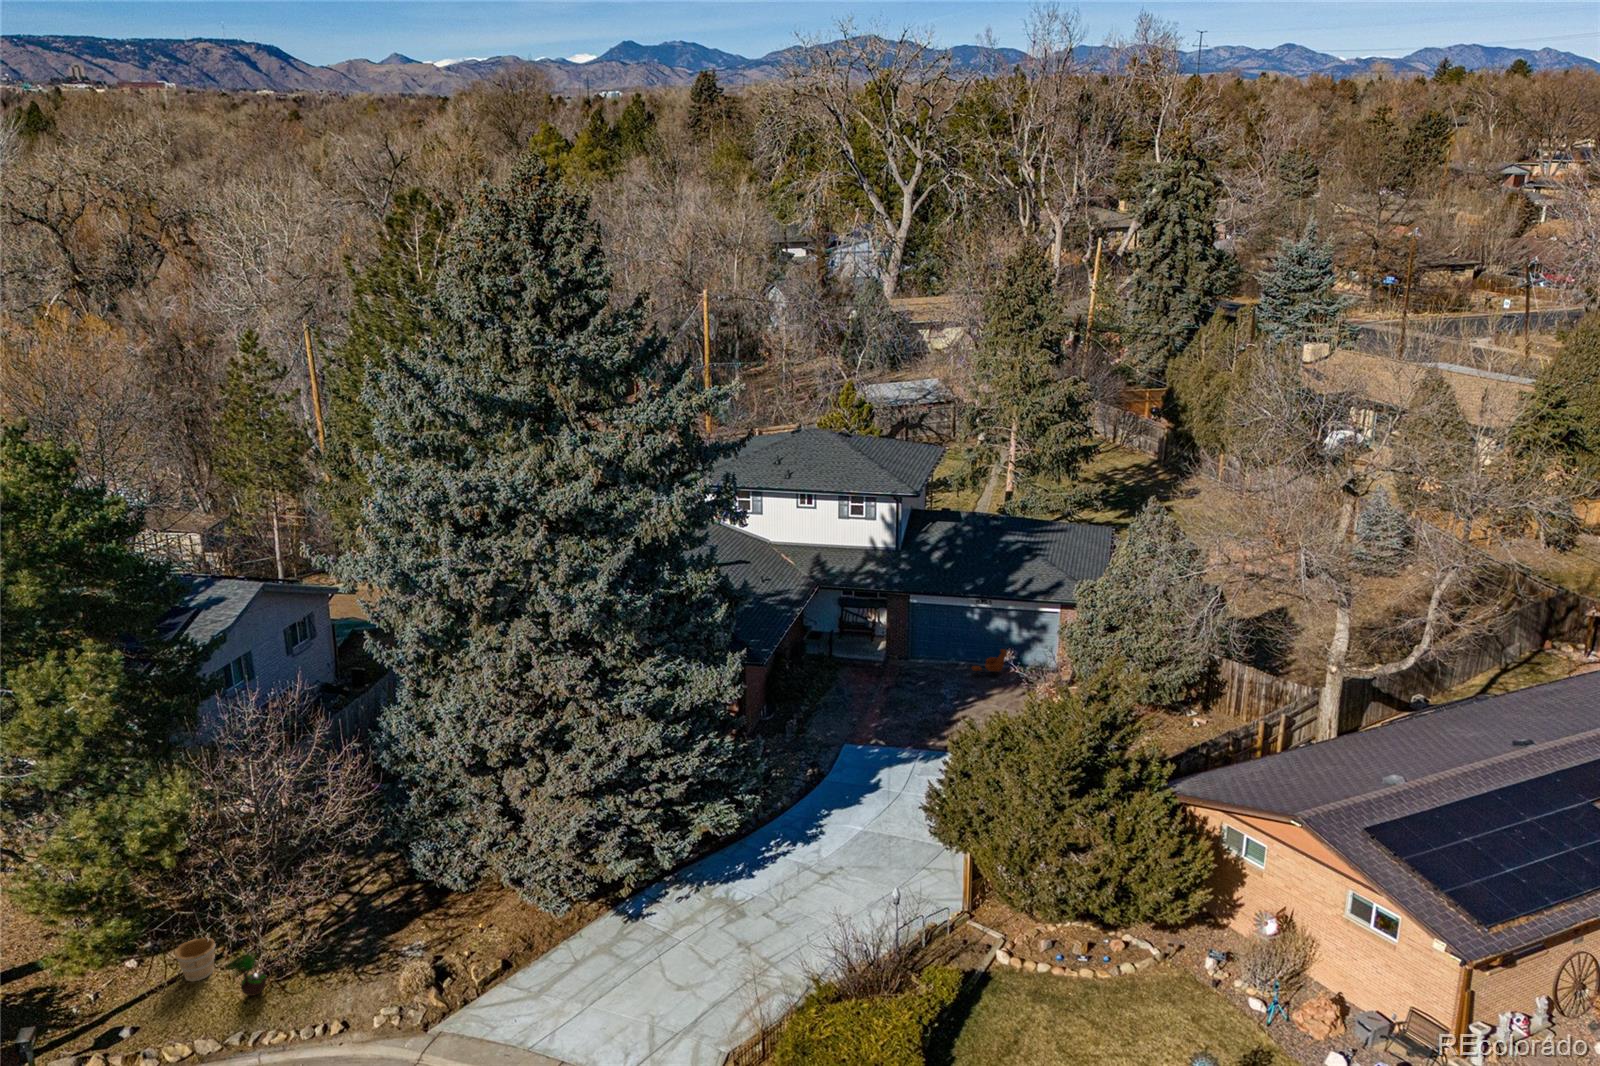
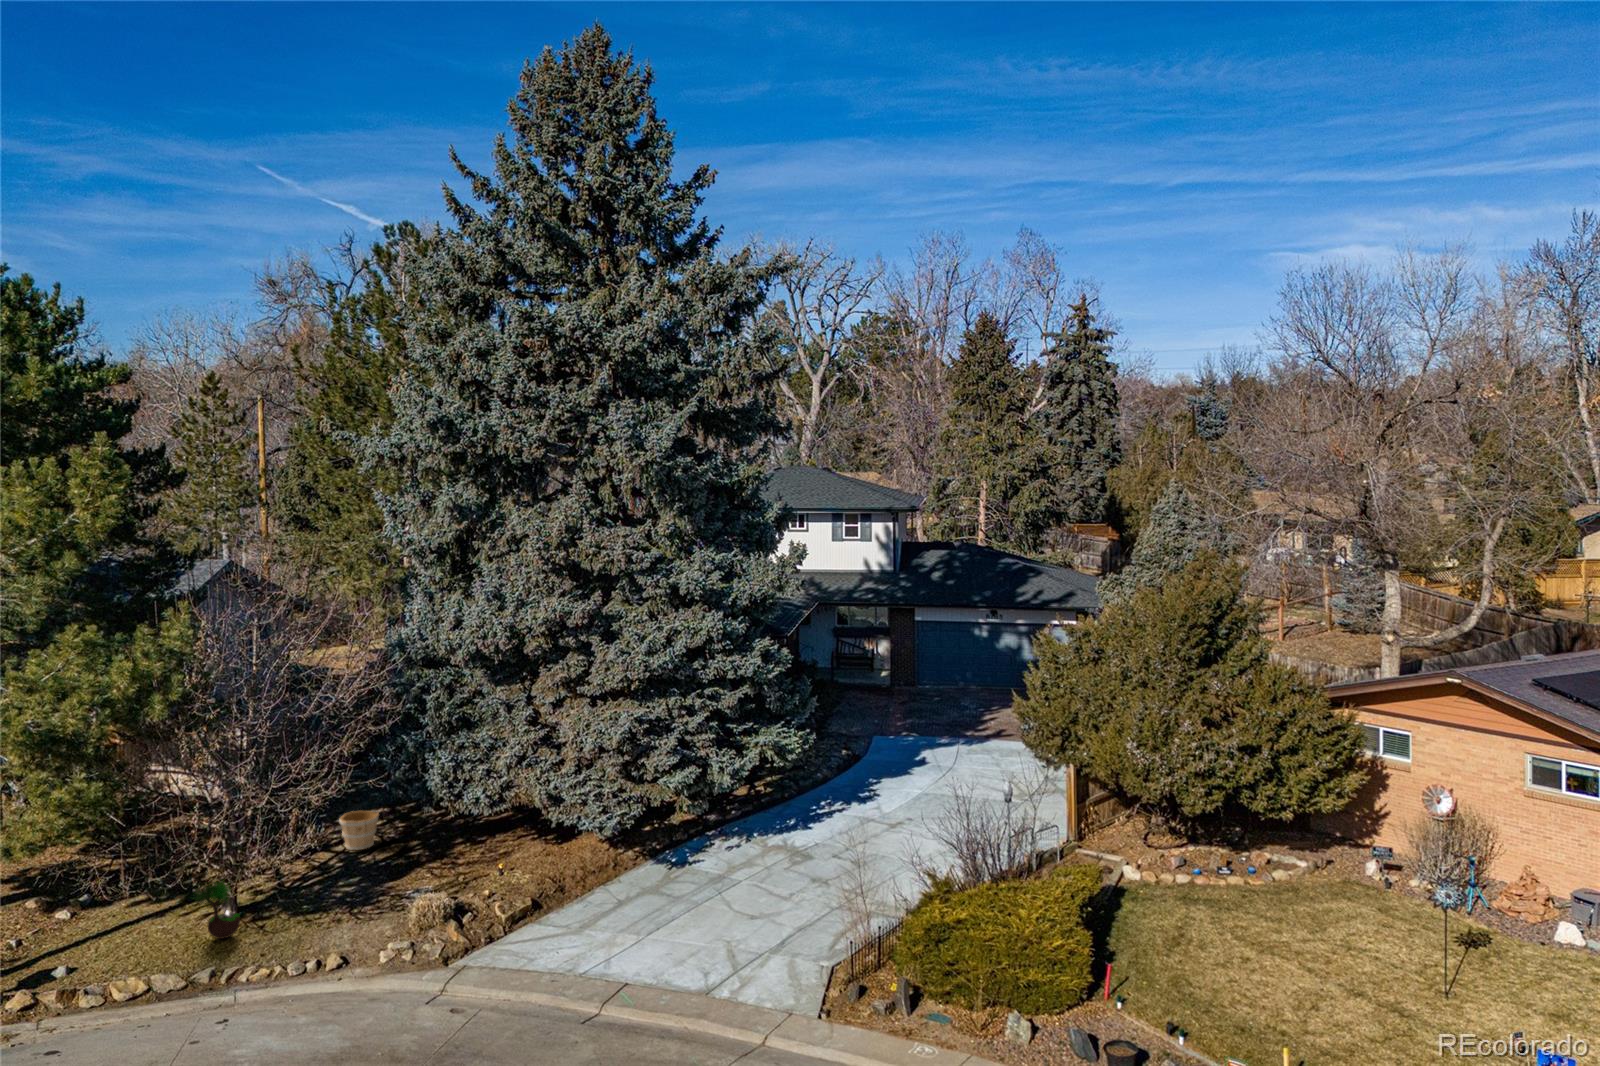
lounge chair: present [972,649,1007,676] -> none [982,663,1019,693]
wooden bucket: present [175,938,215,982] -> present [339,811,379,850]

